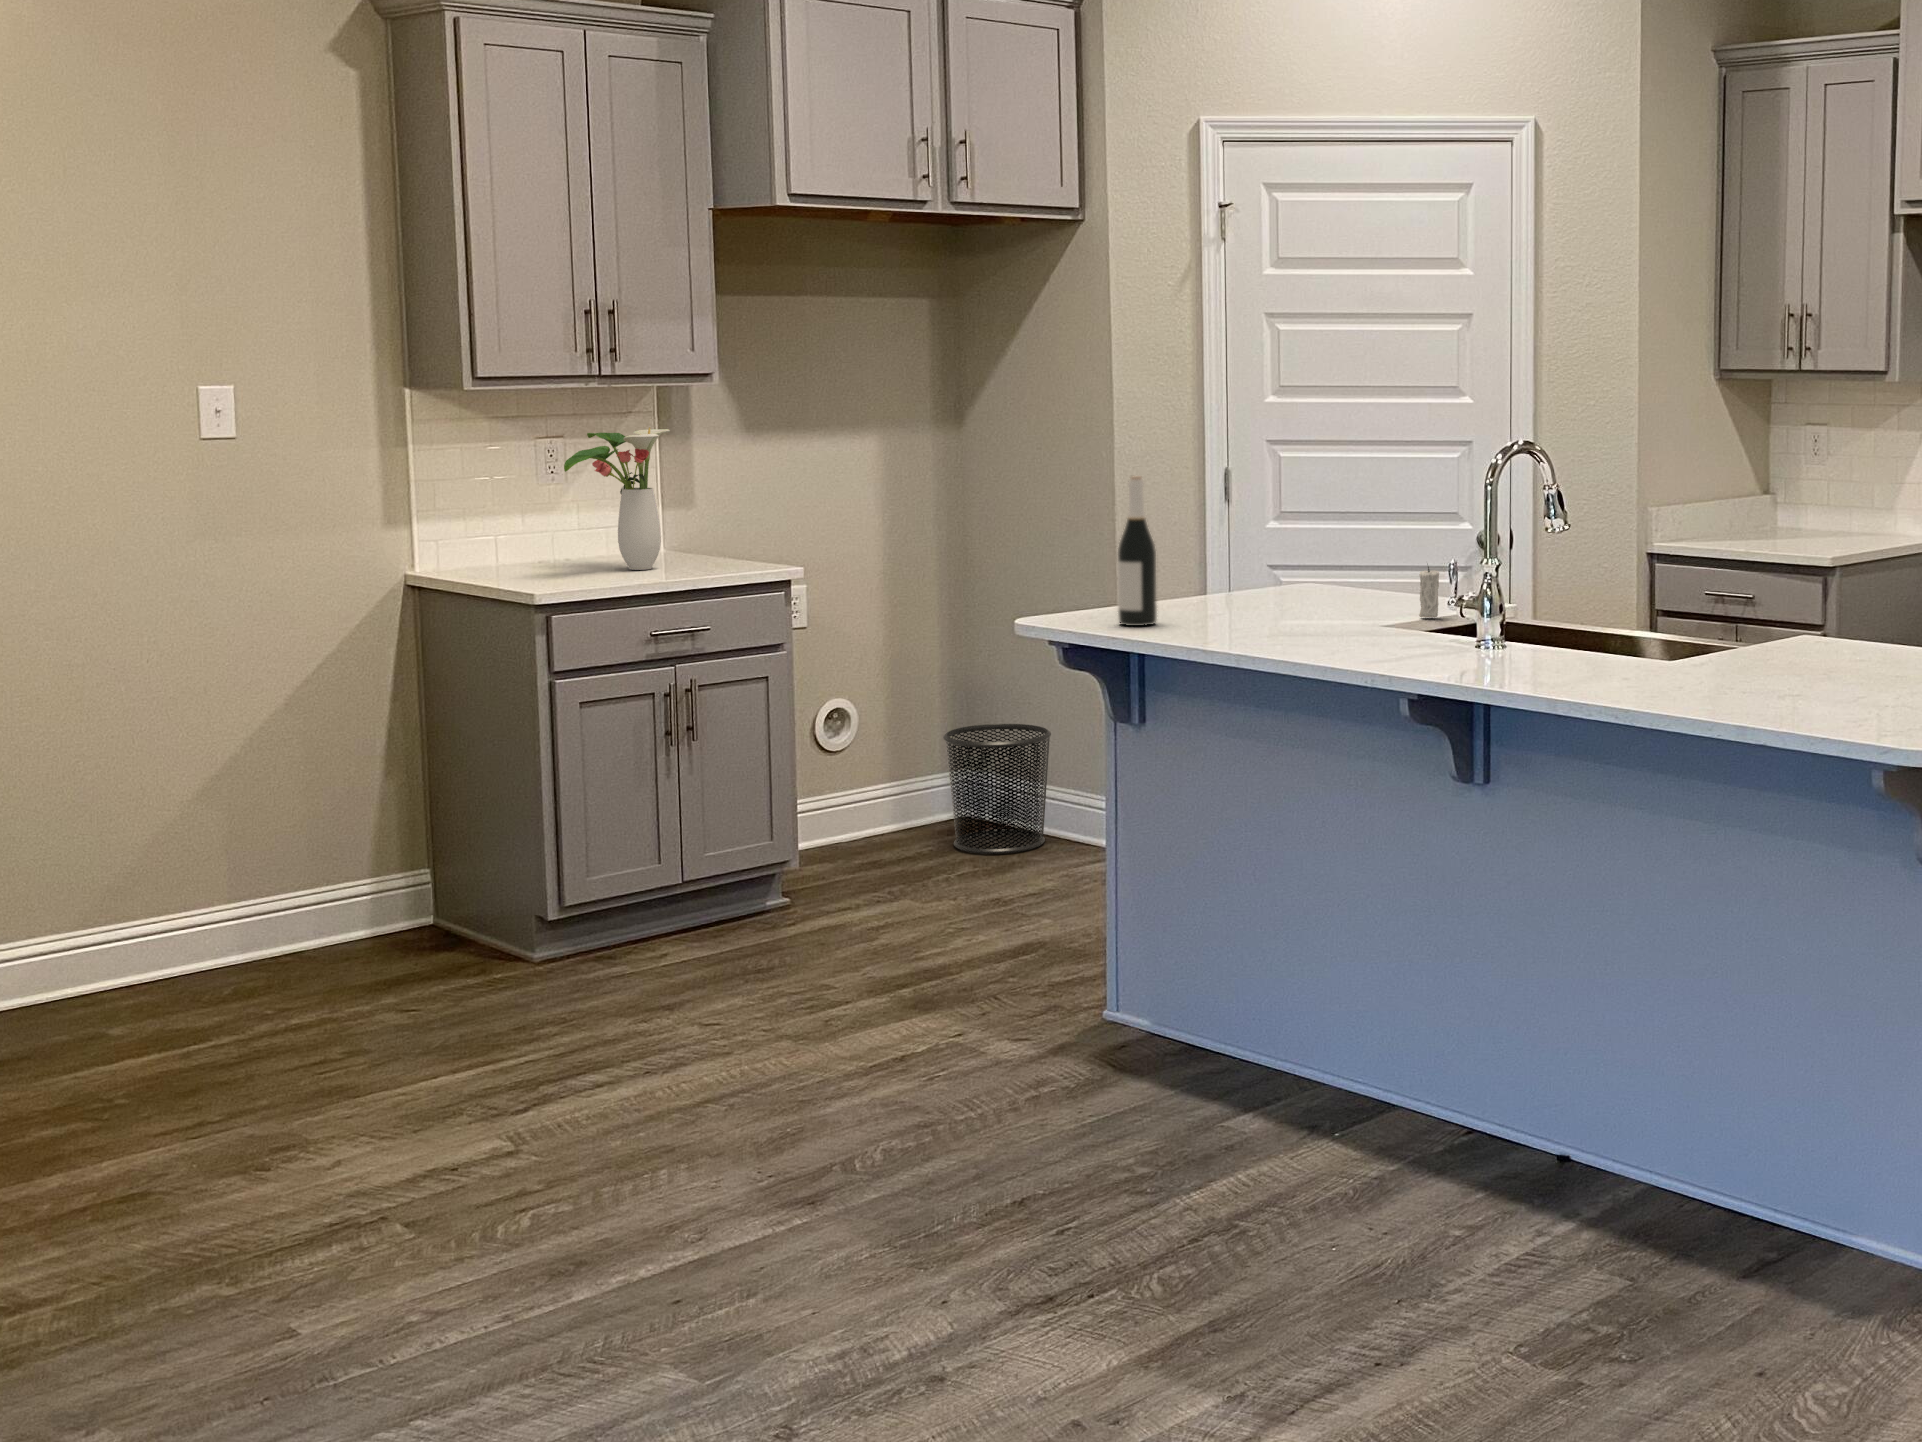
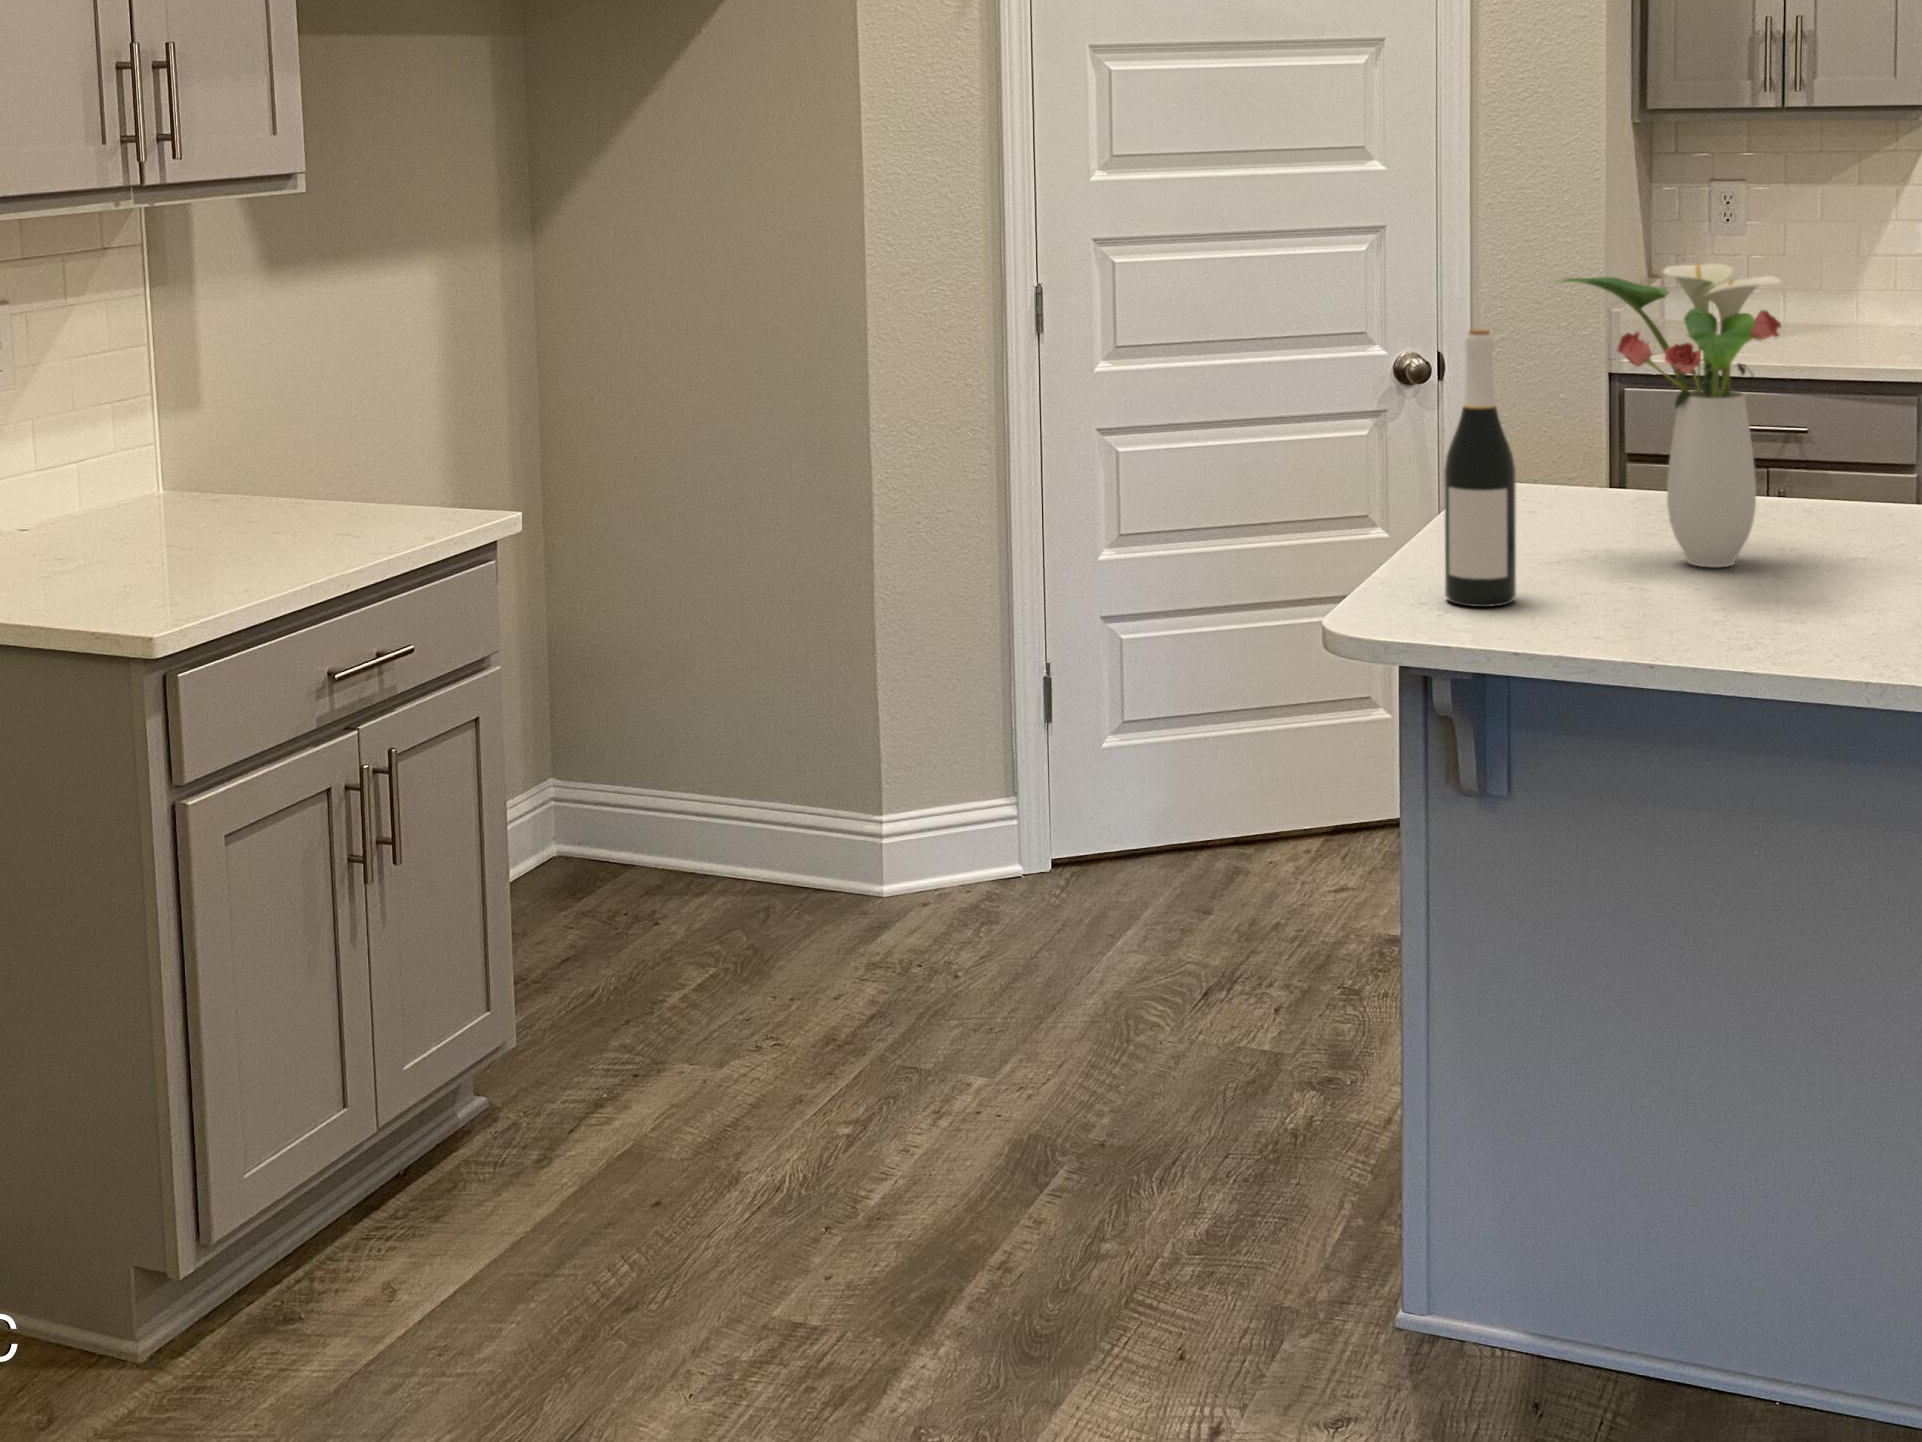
flower arrangement: present [564,427,670,570] -> present [1560,263,1781,567]
candle: present [1419,567,1439,617] -> none [1861,441,1898,539]
trash can: present [943,724,1051,854] -> none [602,710,774,935]

